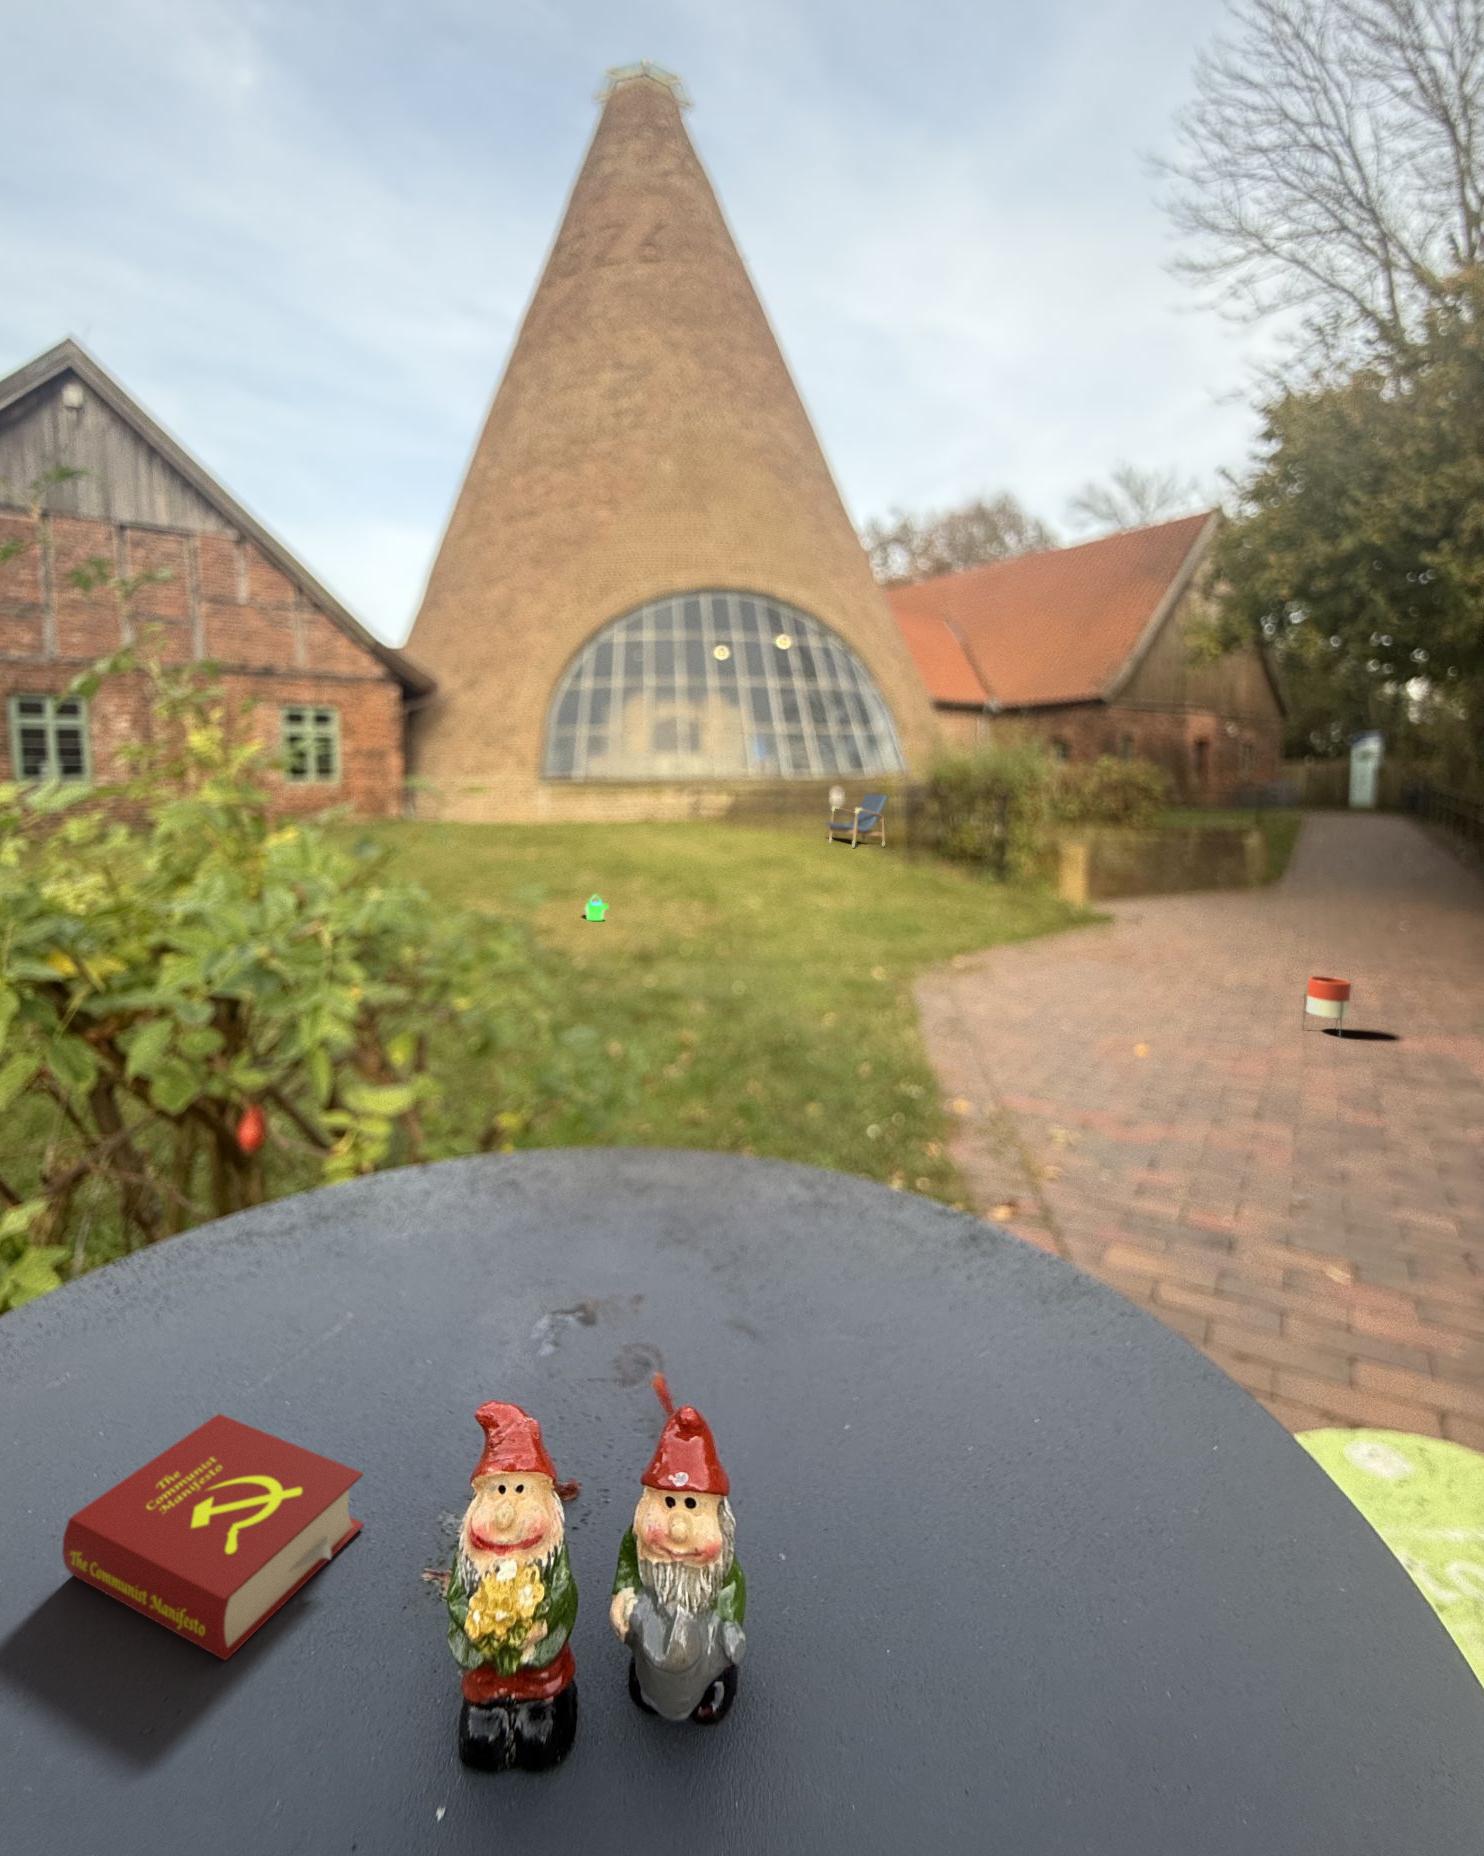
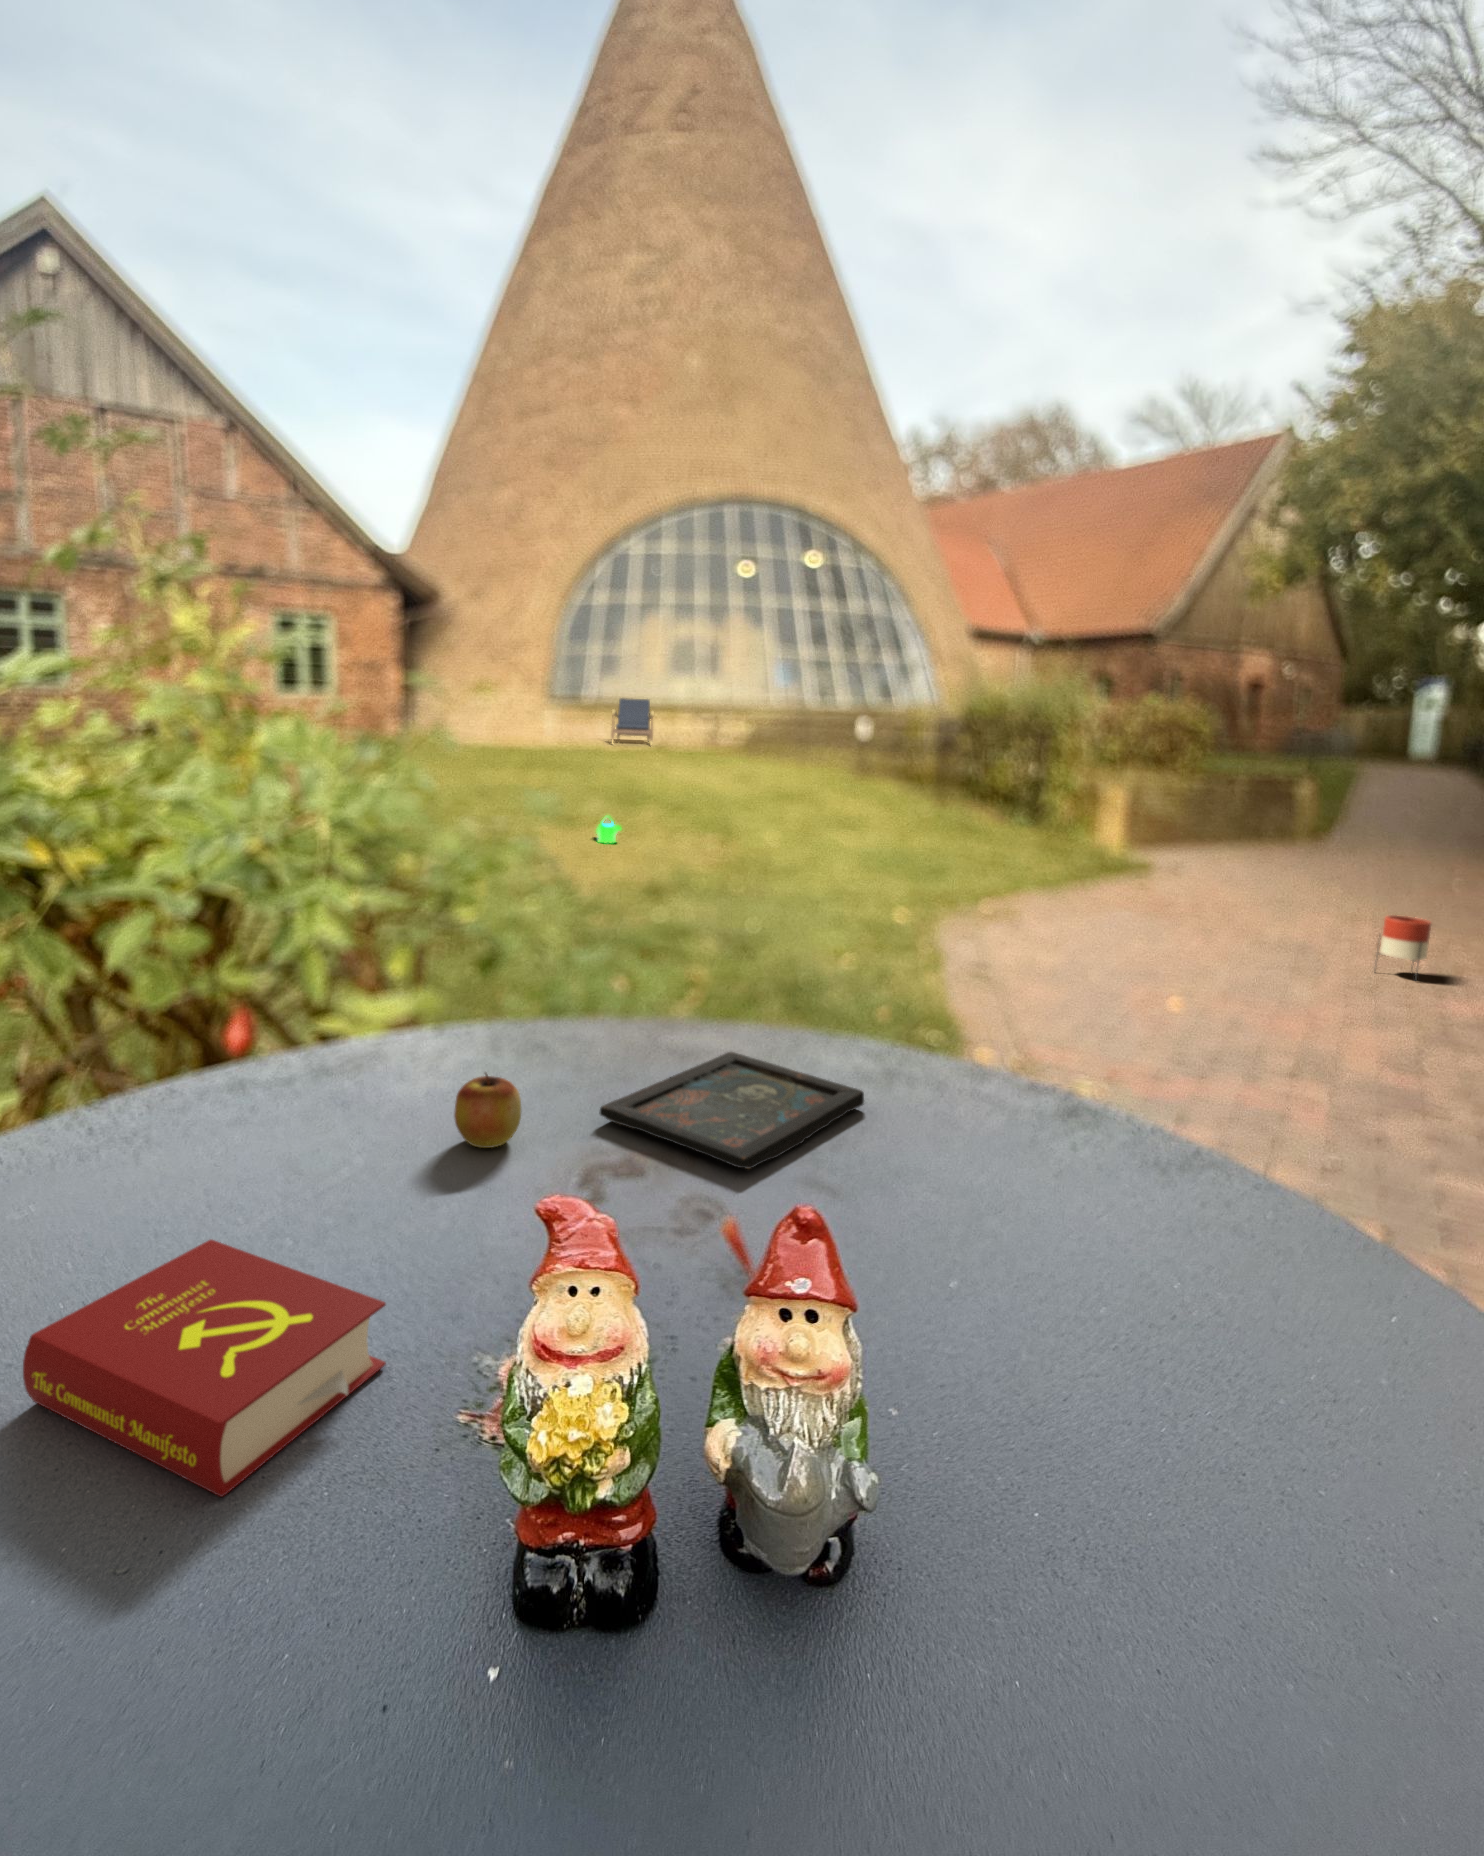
lounge chair: present [826,794,888,846] -> present [611,698,654,744]
tray: none [559,1184,791,1310] -> present [600,1052,864,1169]
apple: none [431,1228,490,1296] -> present [454,1073,521,1148]

